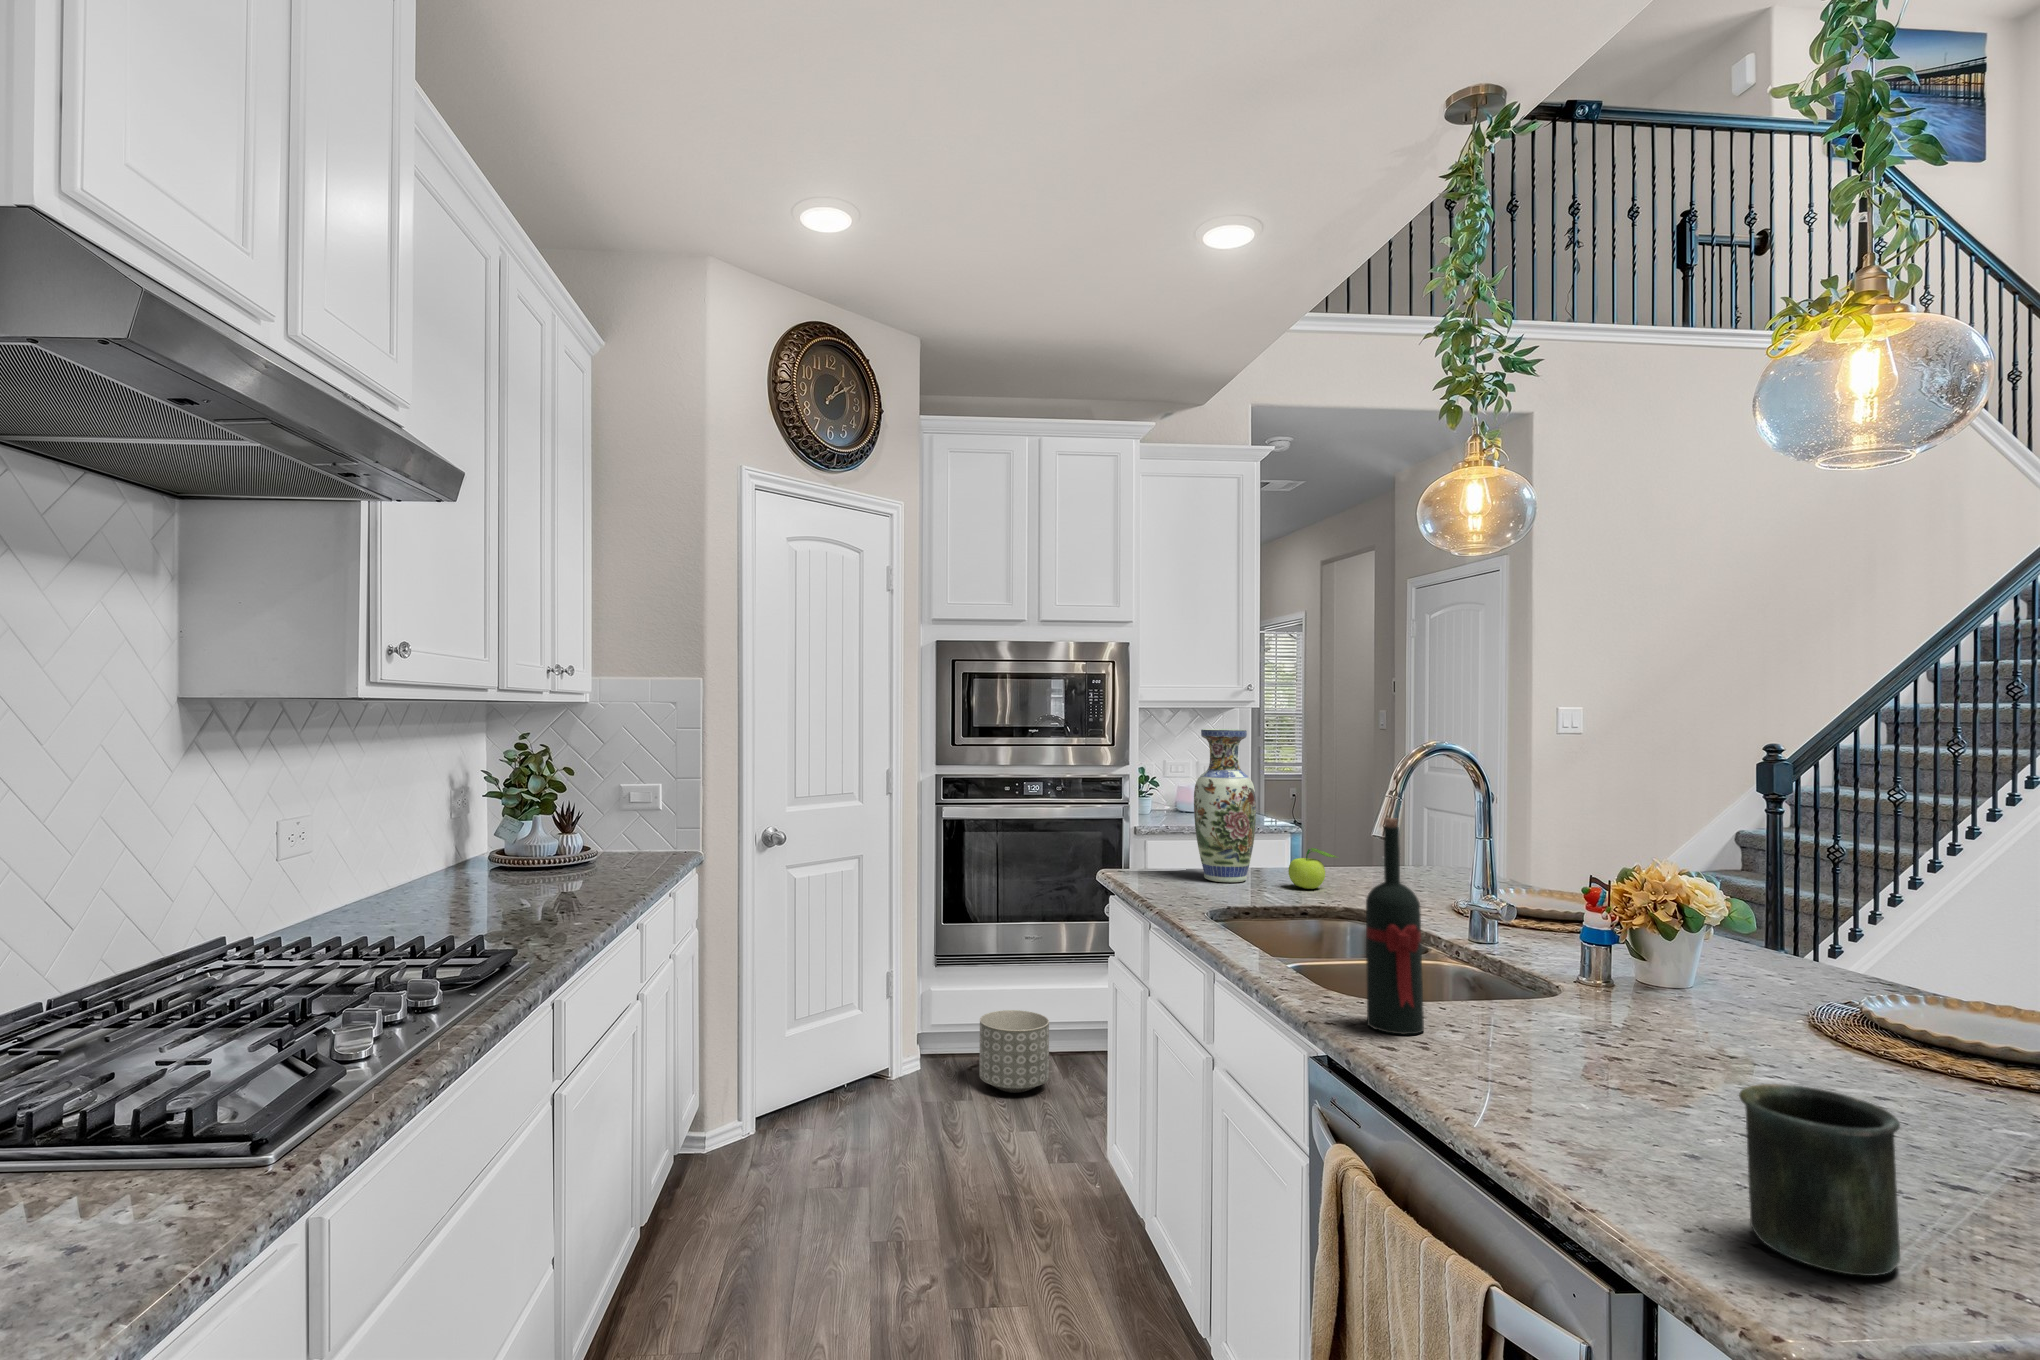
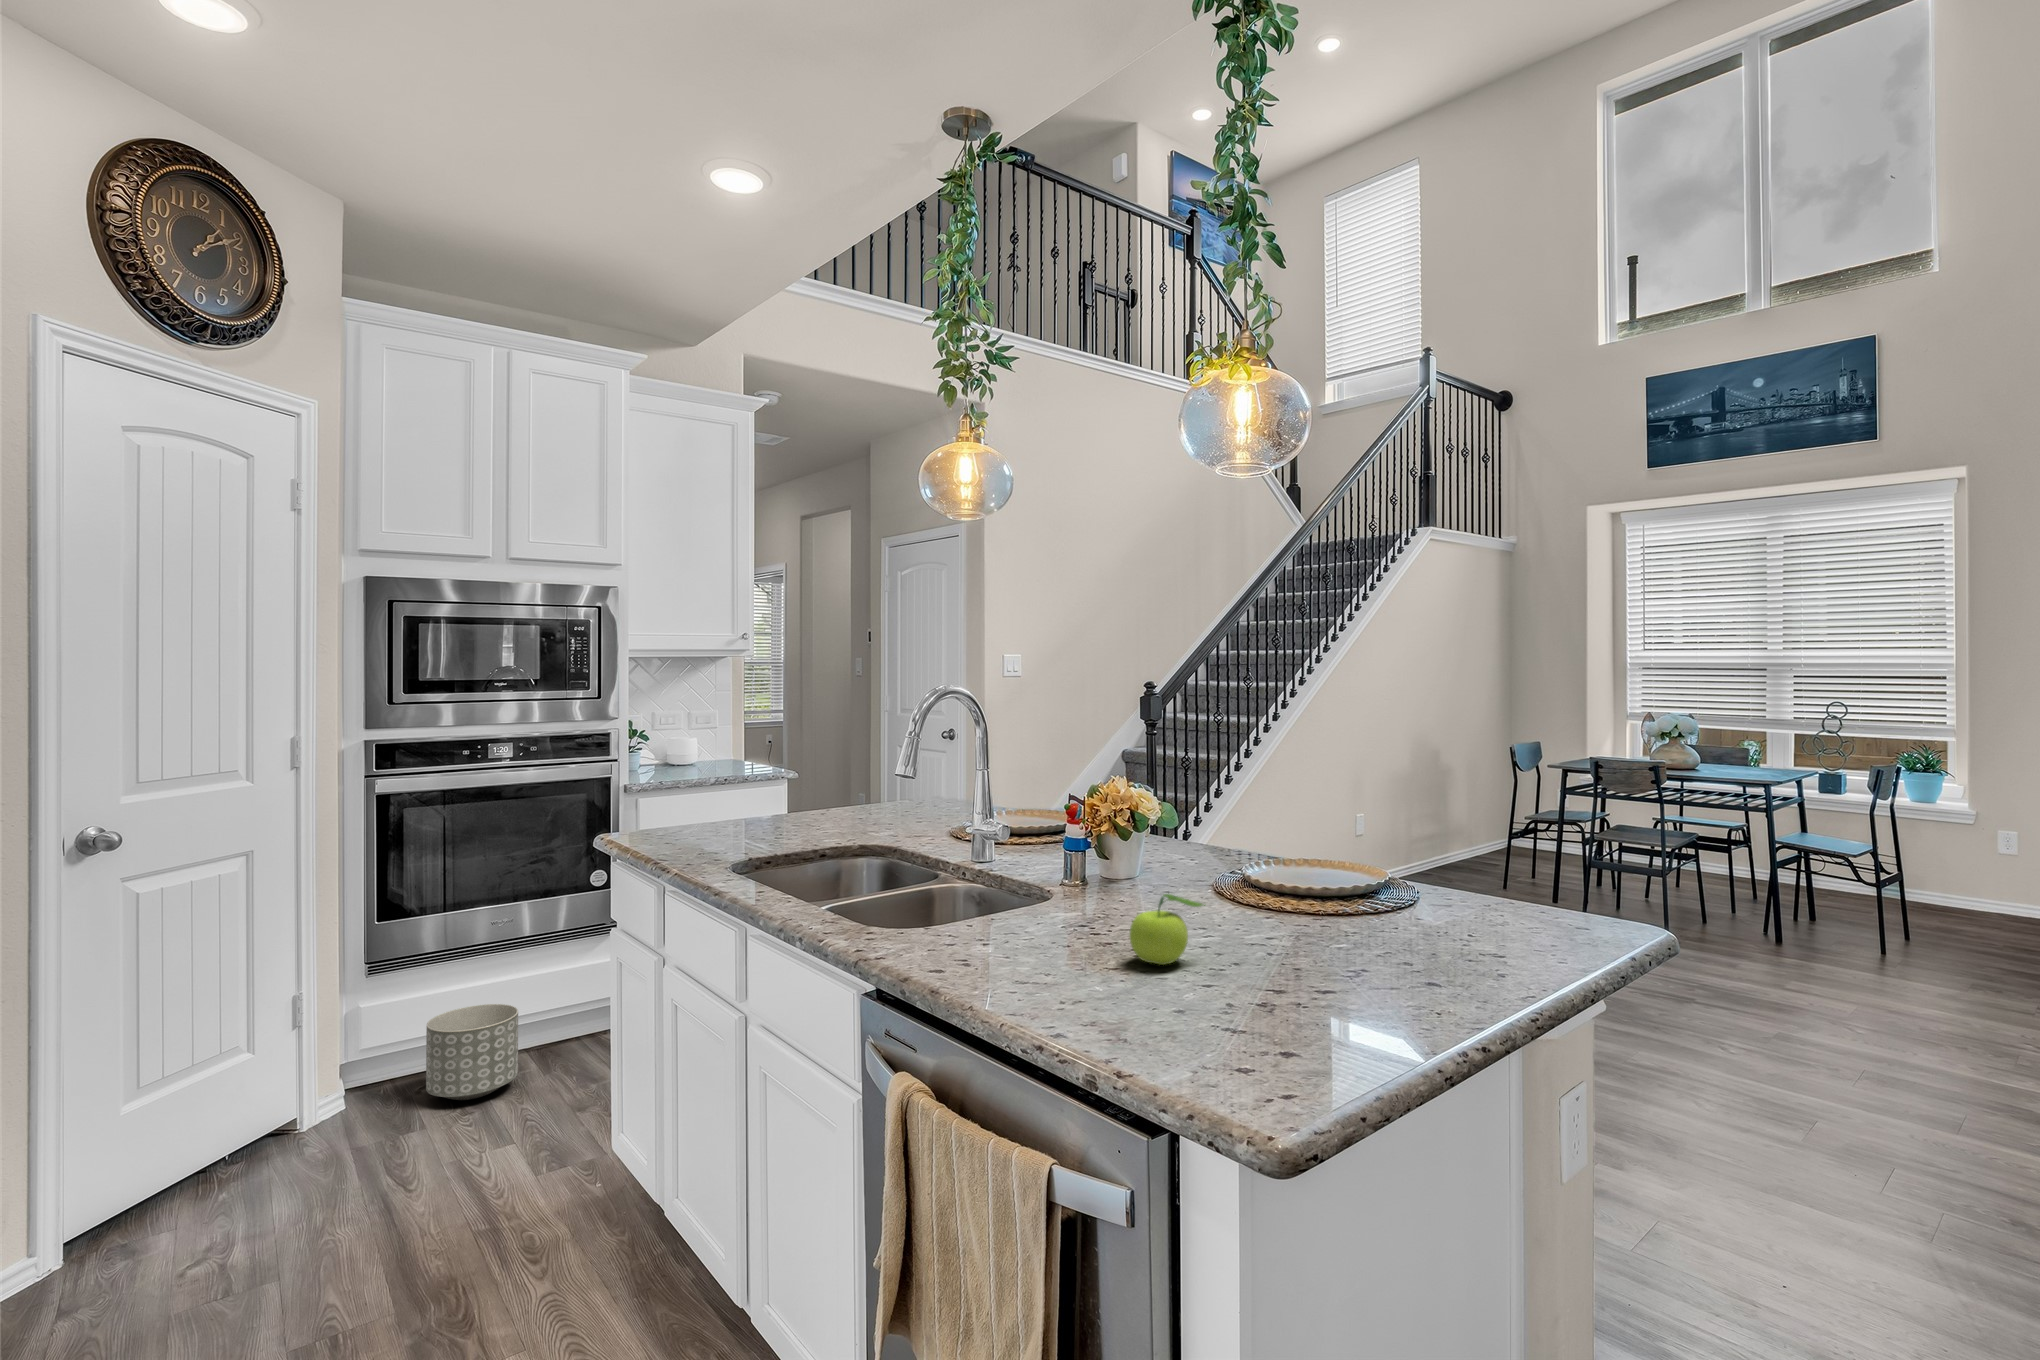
vase: present [1194,729,1256,882] -> none [705,680,769,835]
wine bottle: present [1366,818,1424,1035] -> none [913,761,963,958]
fruit: present [1288,848,1336,889] -> present [1130,894,1205,965]
mug: present [1739,1084,1900,1276] -> none [1227,944,1322,1076]

